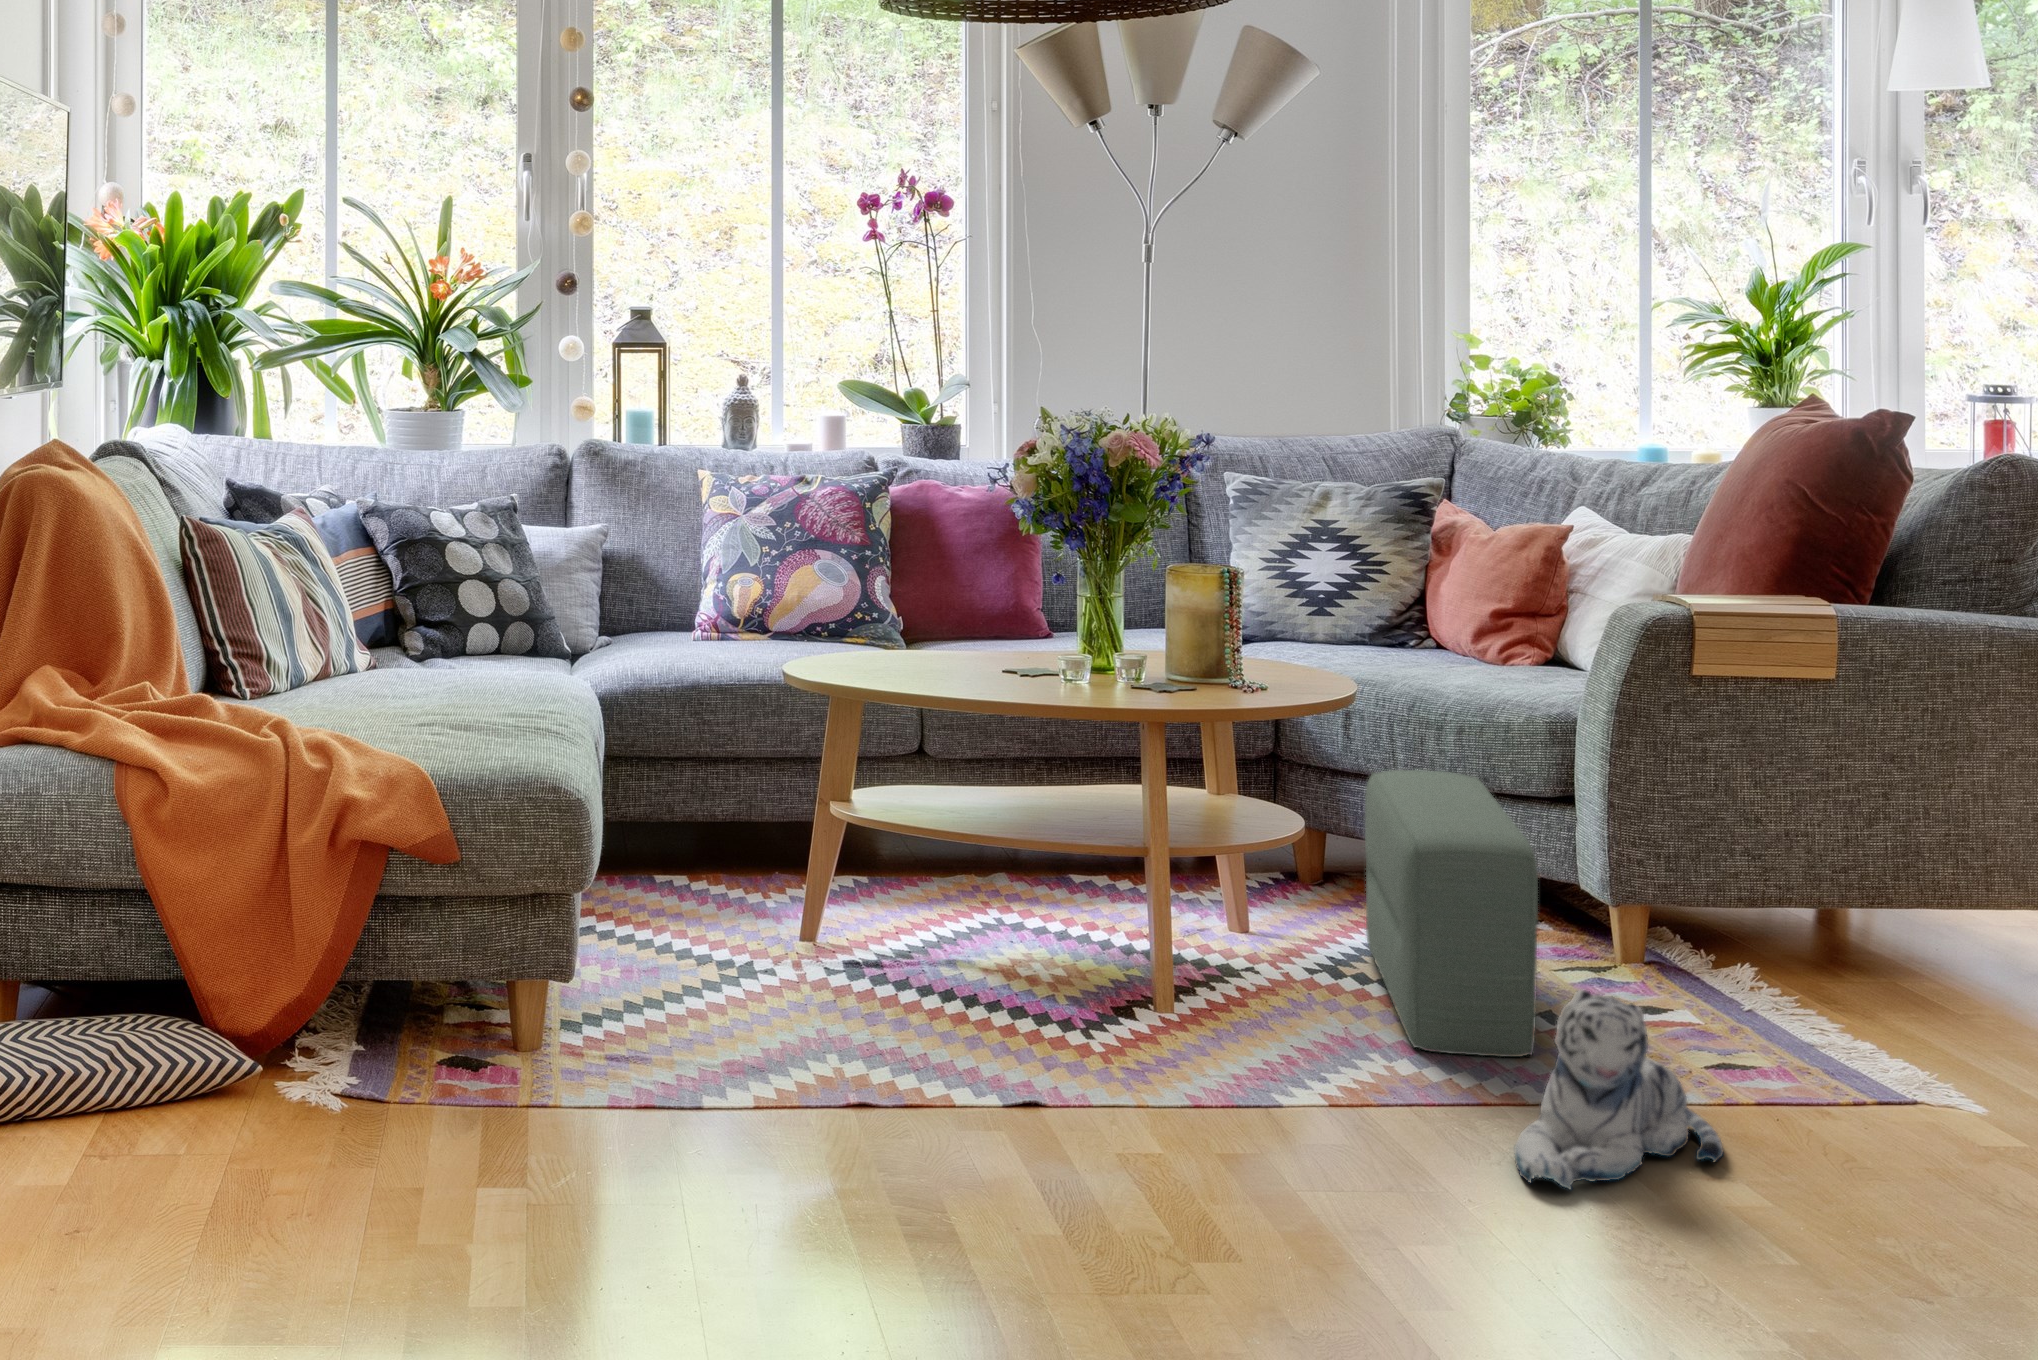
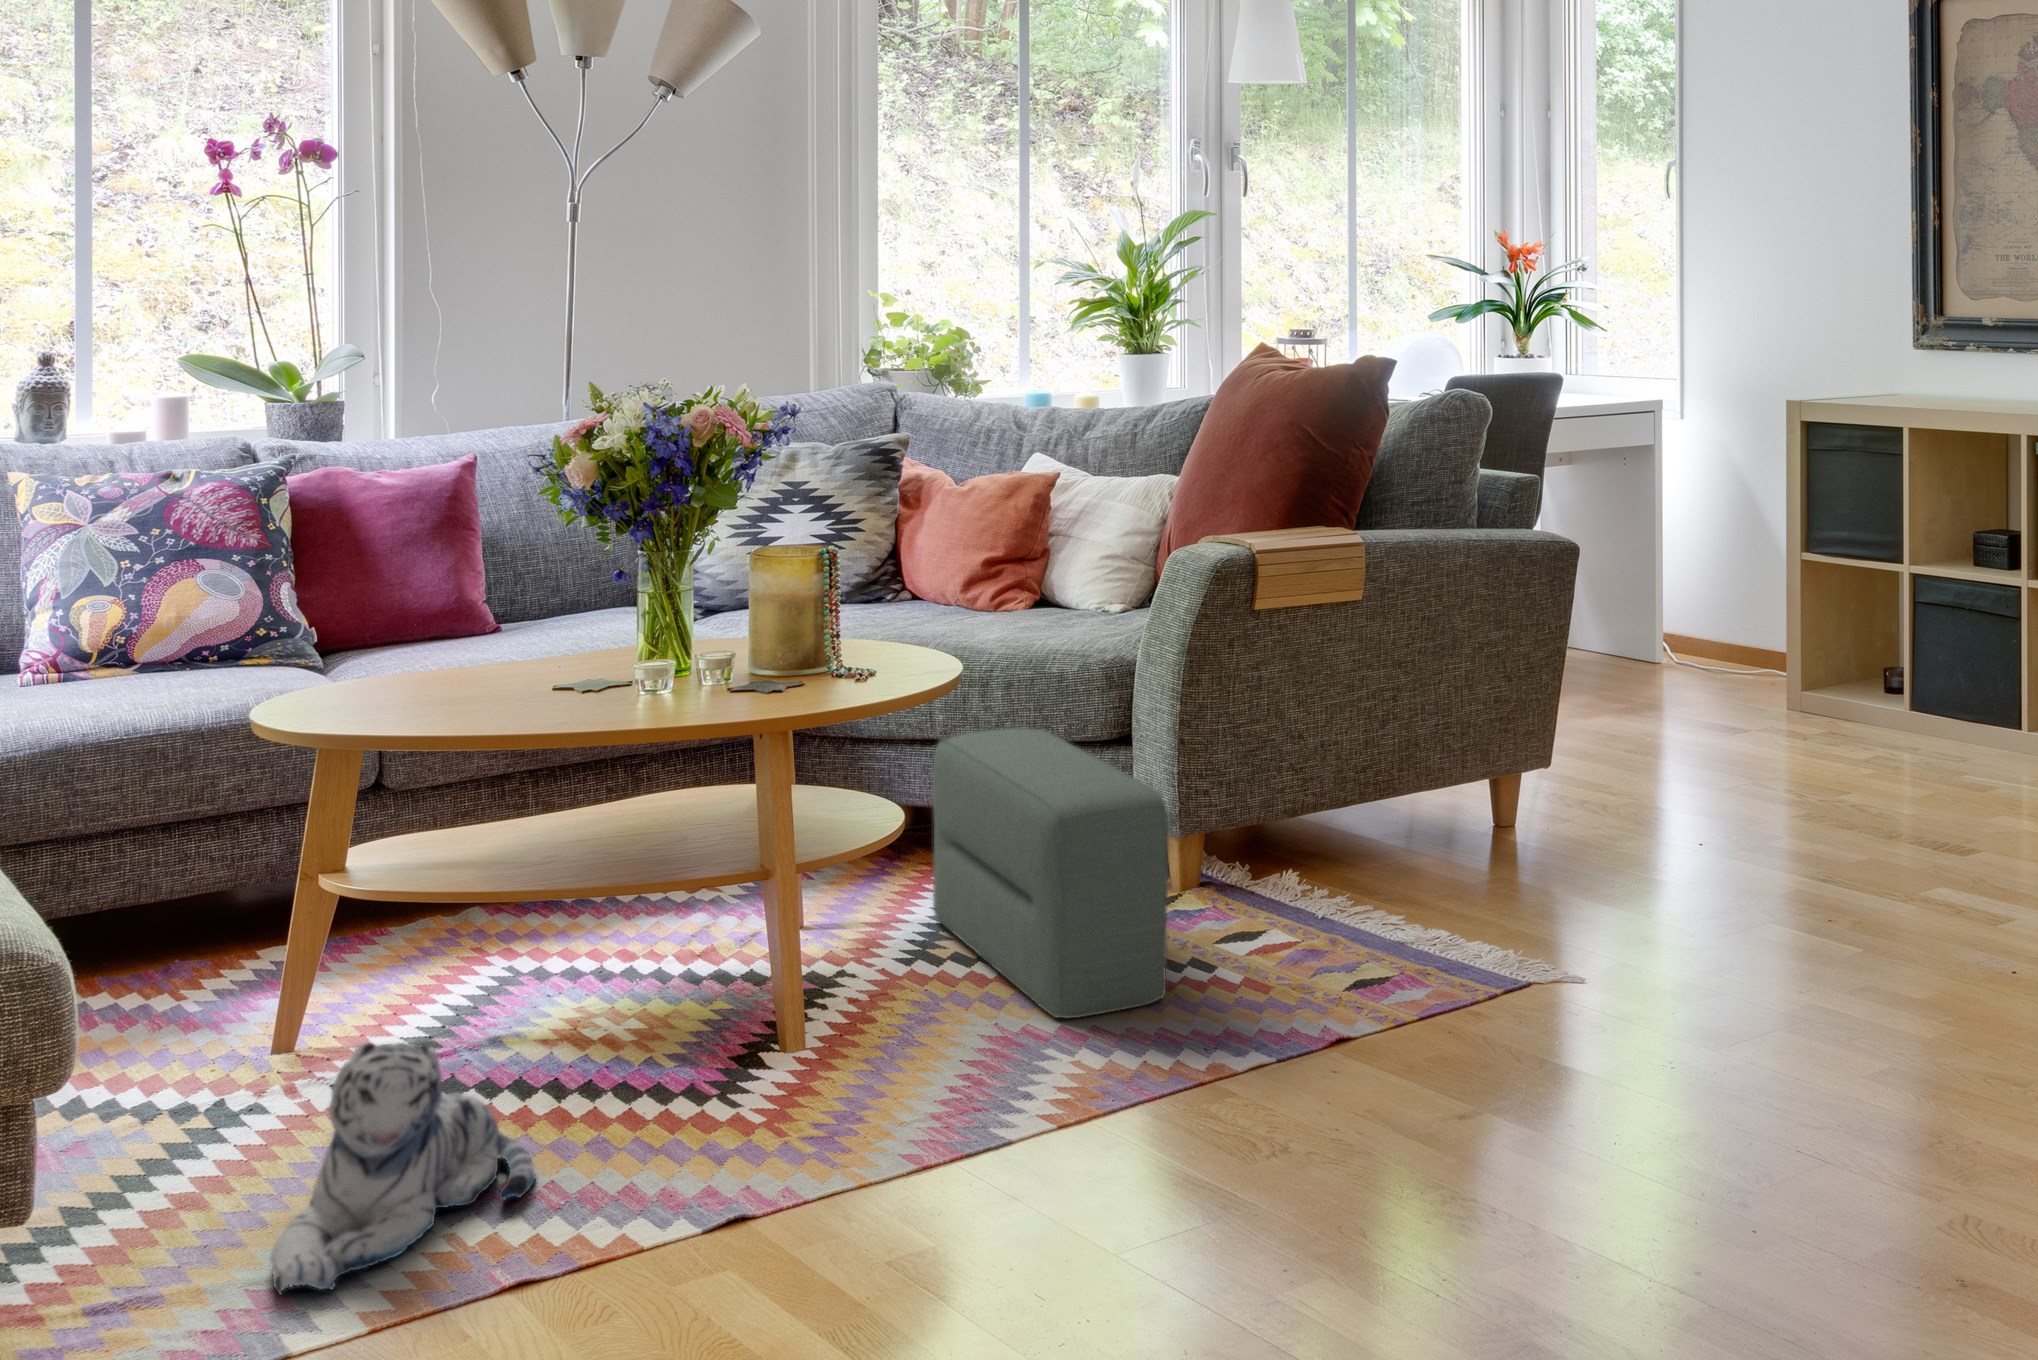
plush toy: present [1515,990,1723,1189] -> present [271,1043,536,1294]

